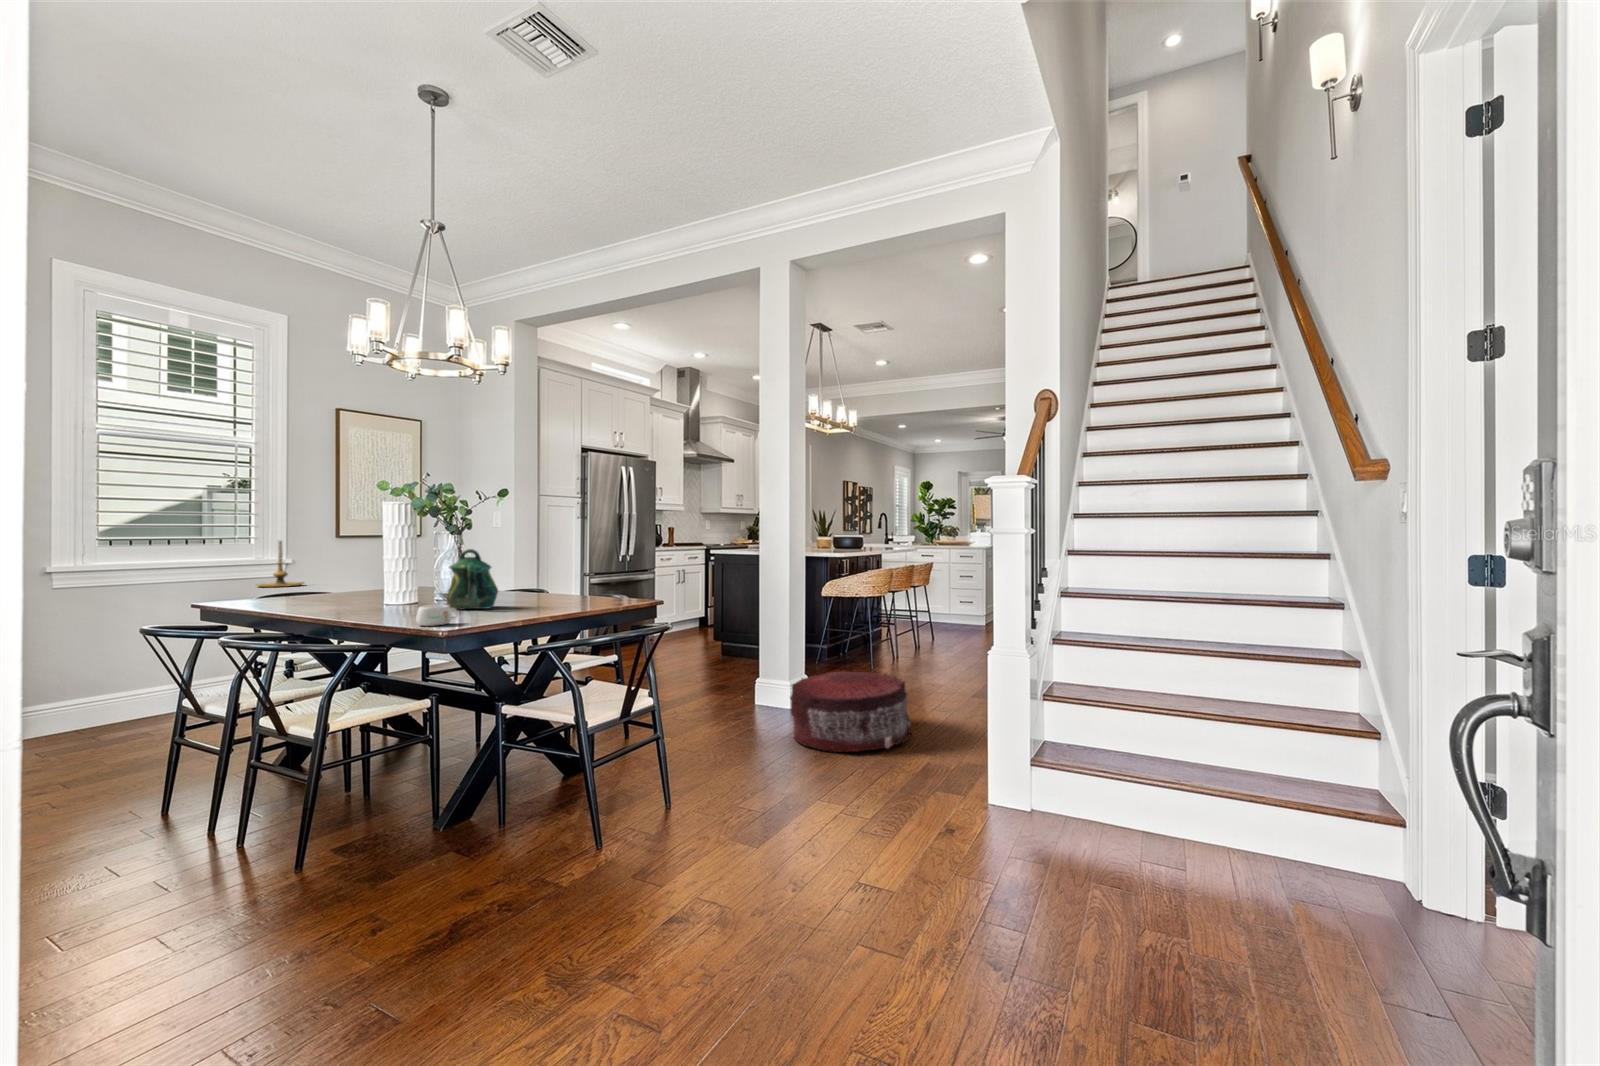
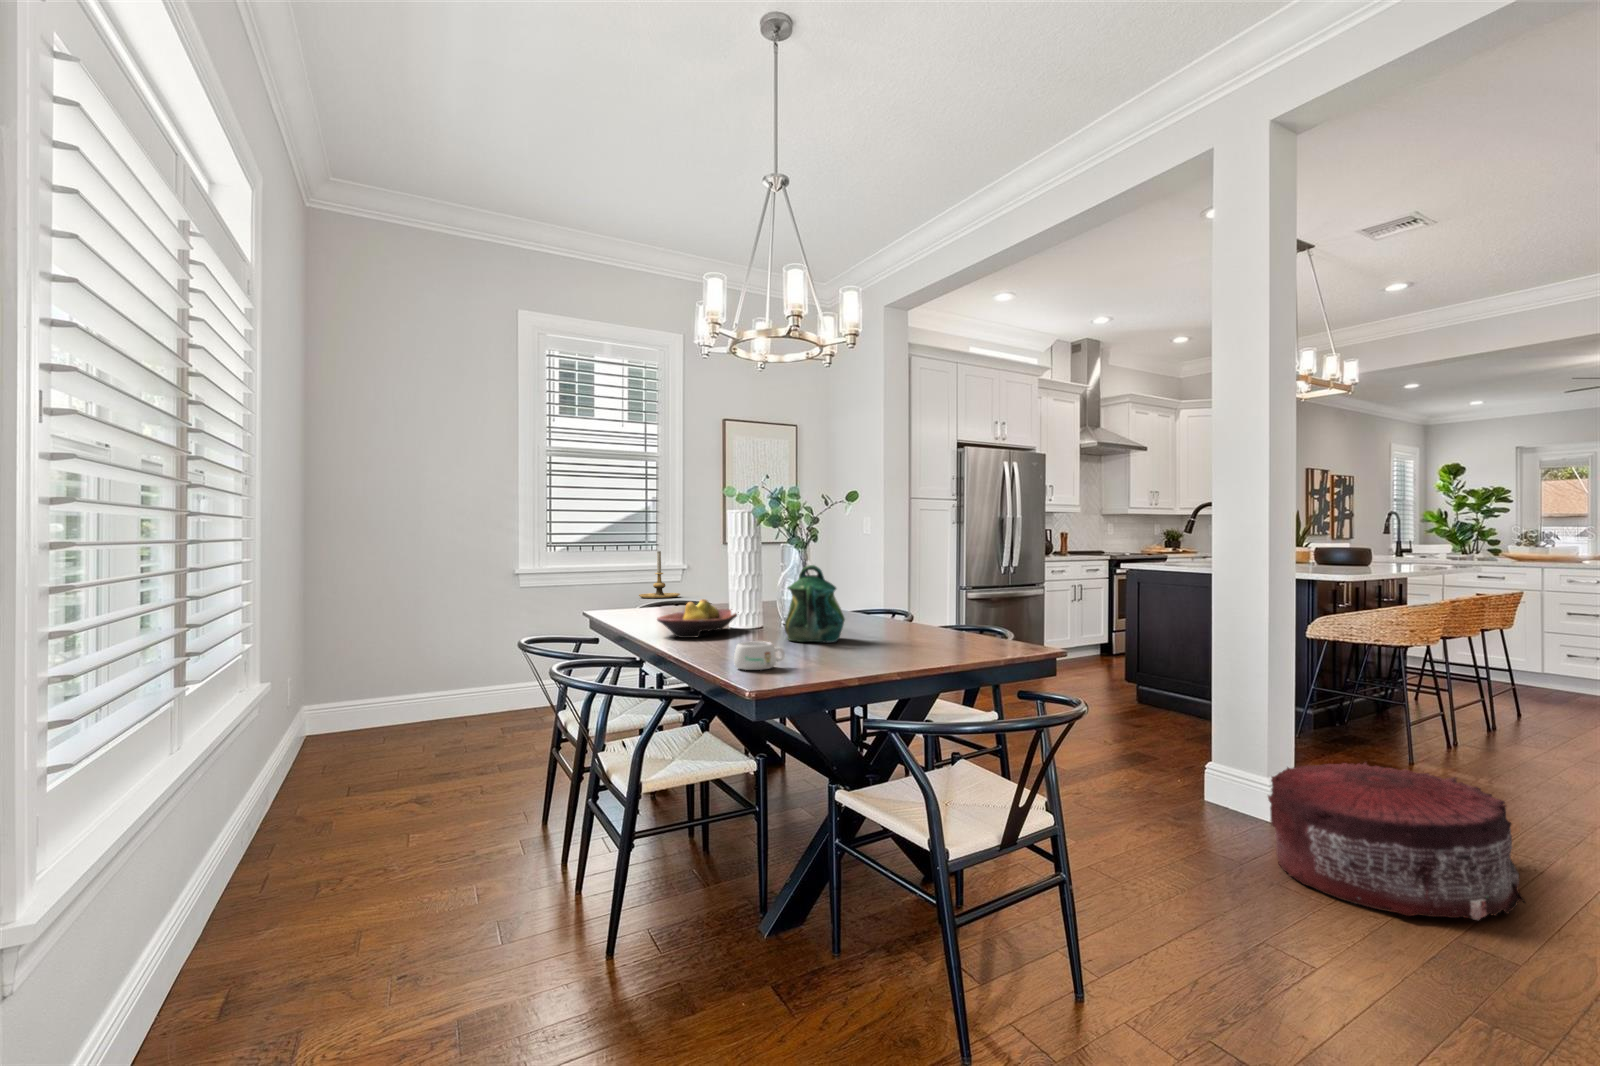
fruit bowl: none [319,580,397,612] -> present [657,599,737,638]

